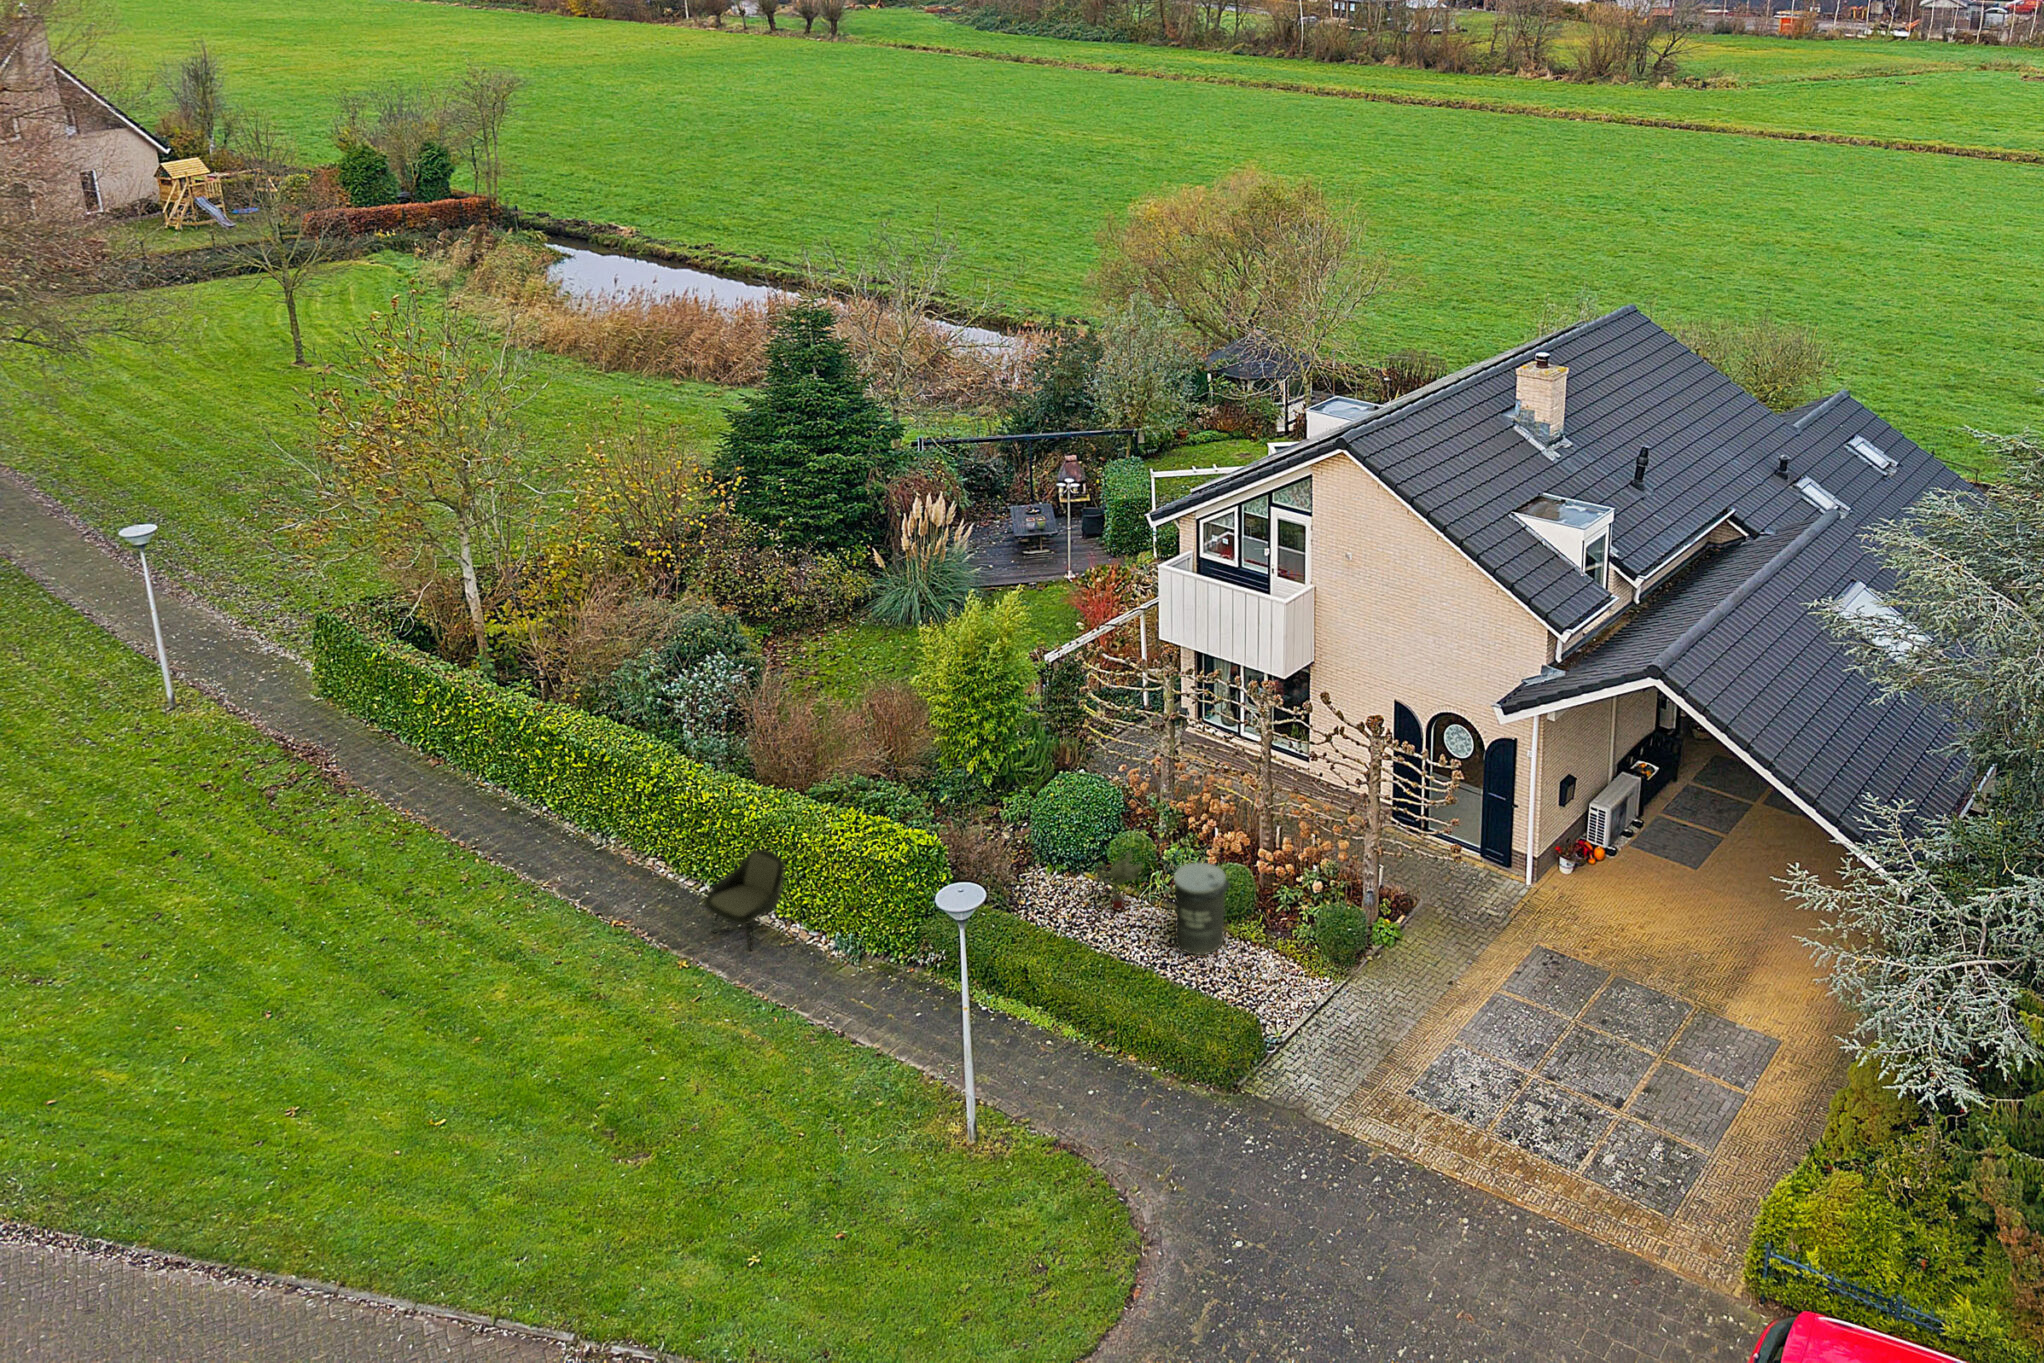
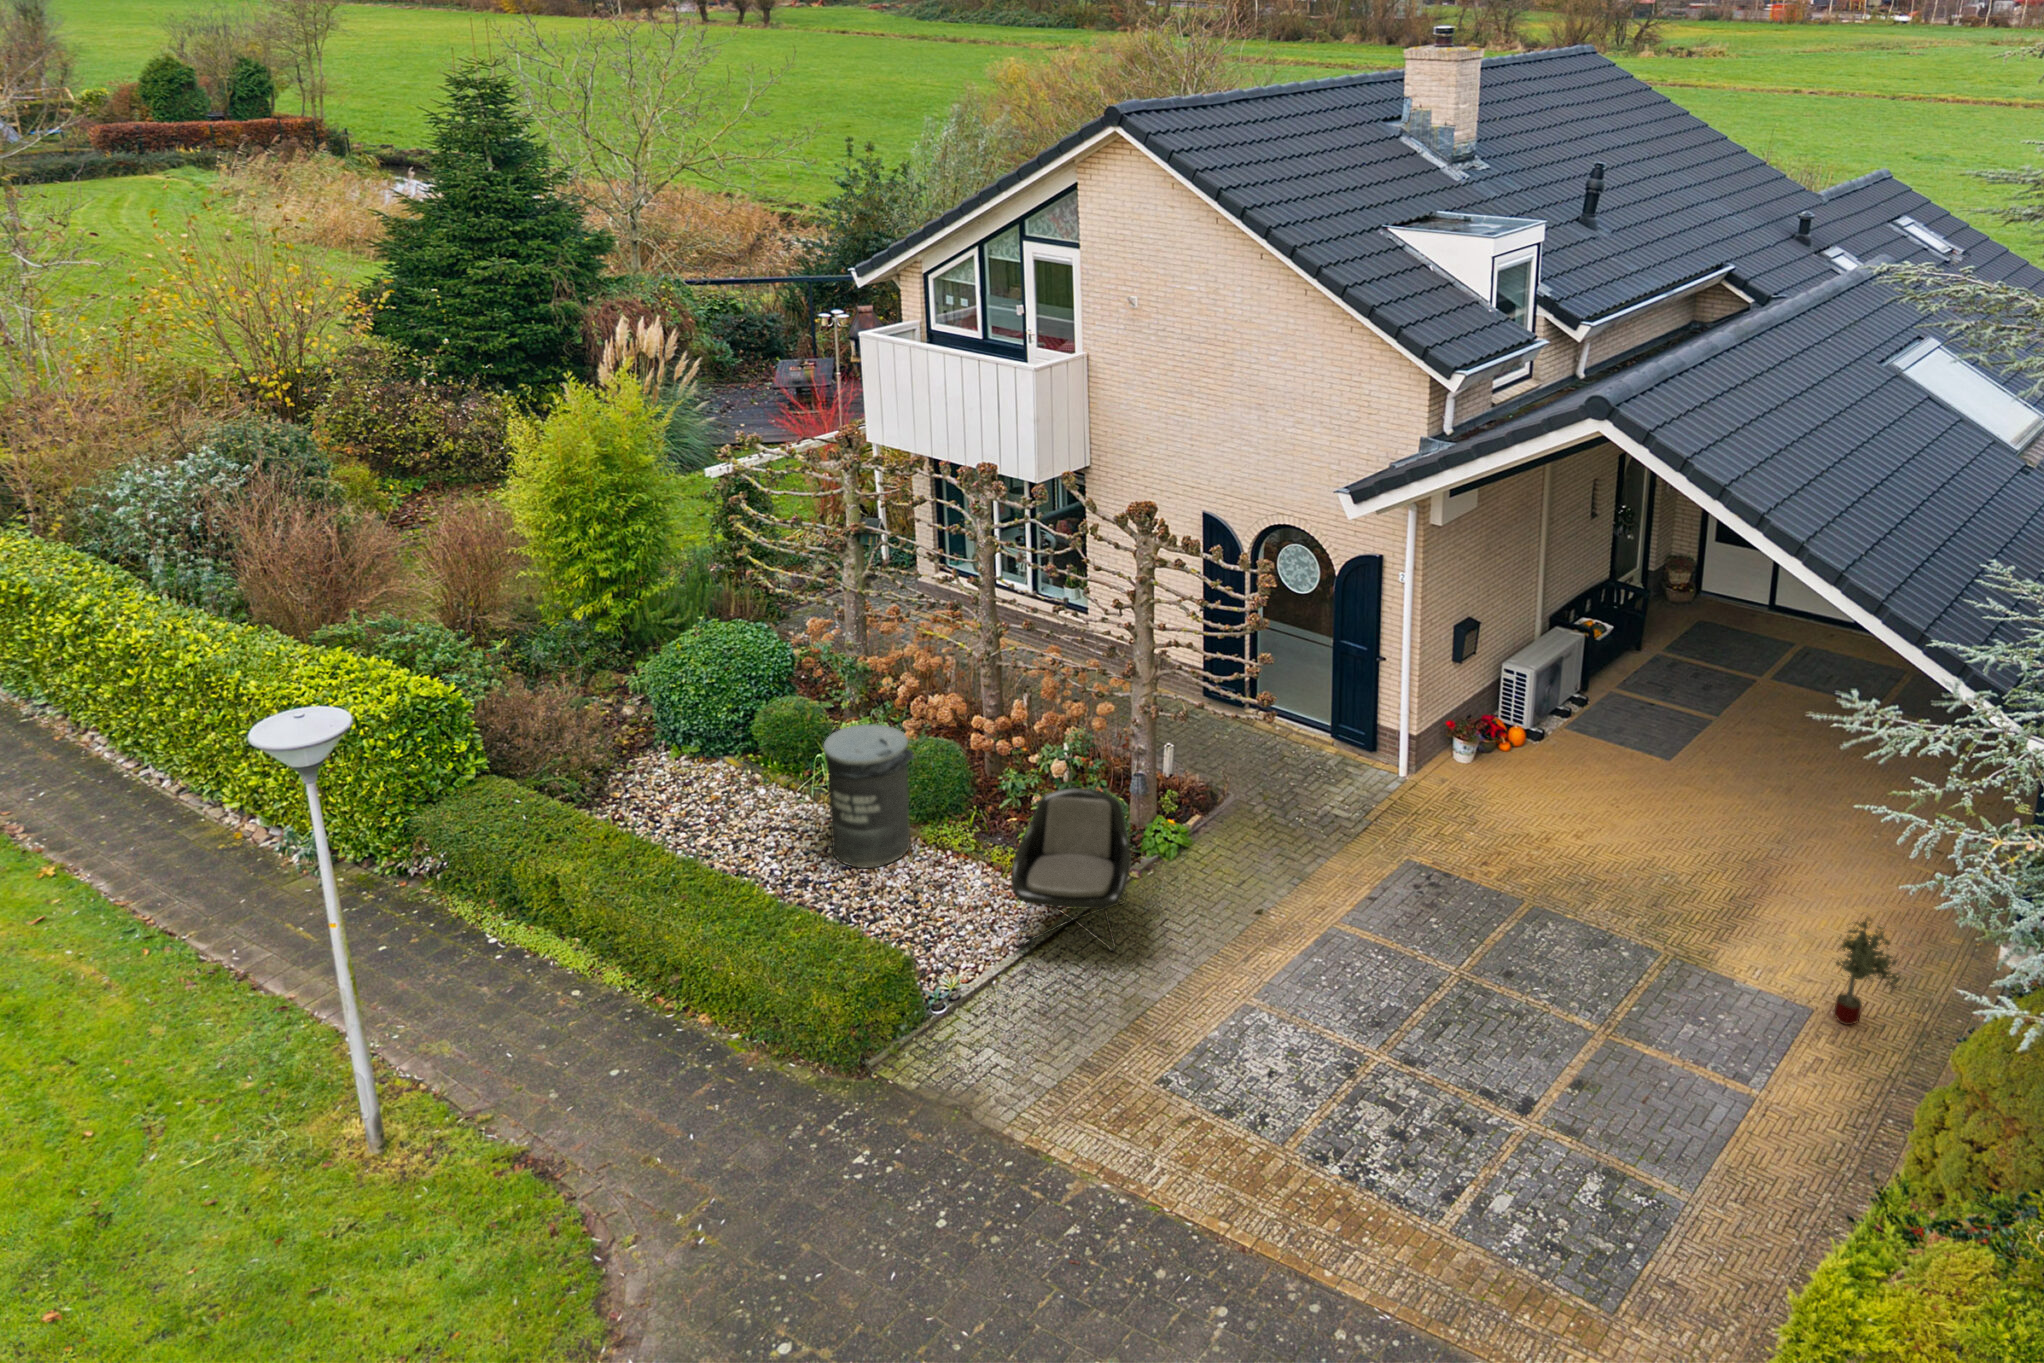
lounge chair: present [705,849,790,941] -> present [1011,788,1131,952]
potted tree: present [1094,852,1142,910] -> present [1834,916,1901,1025]

